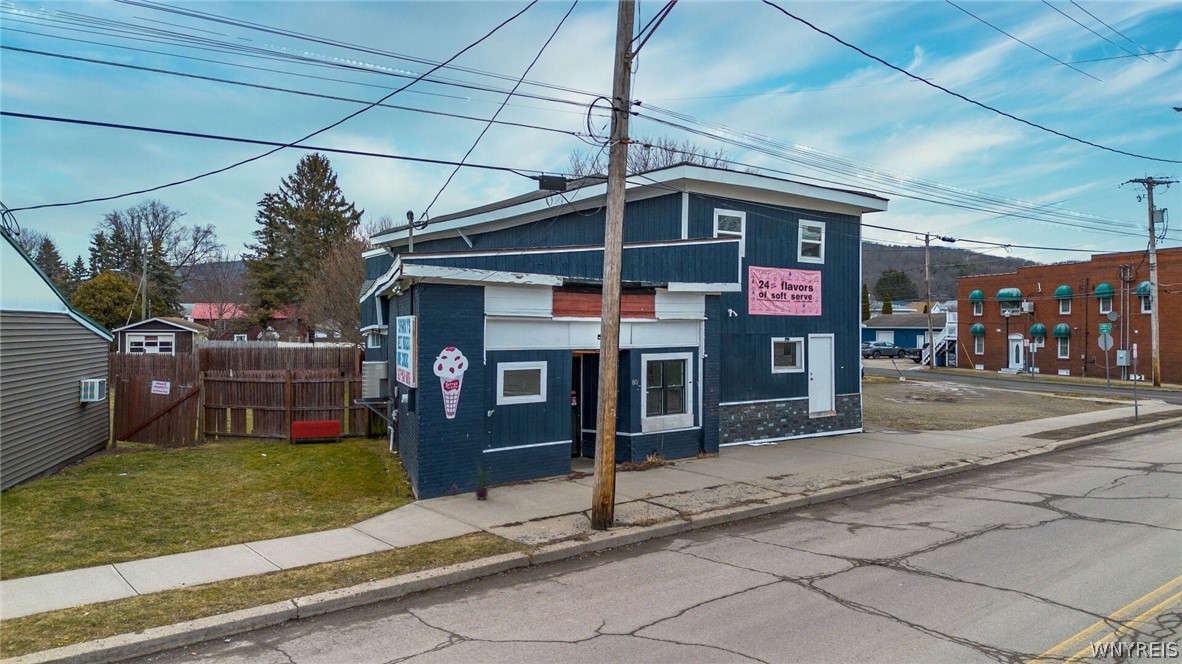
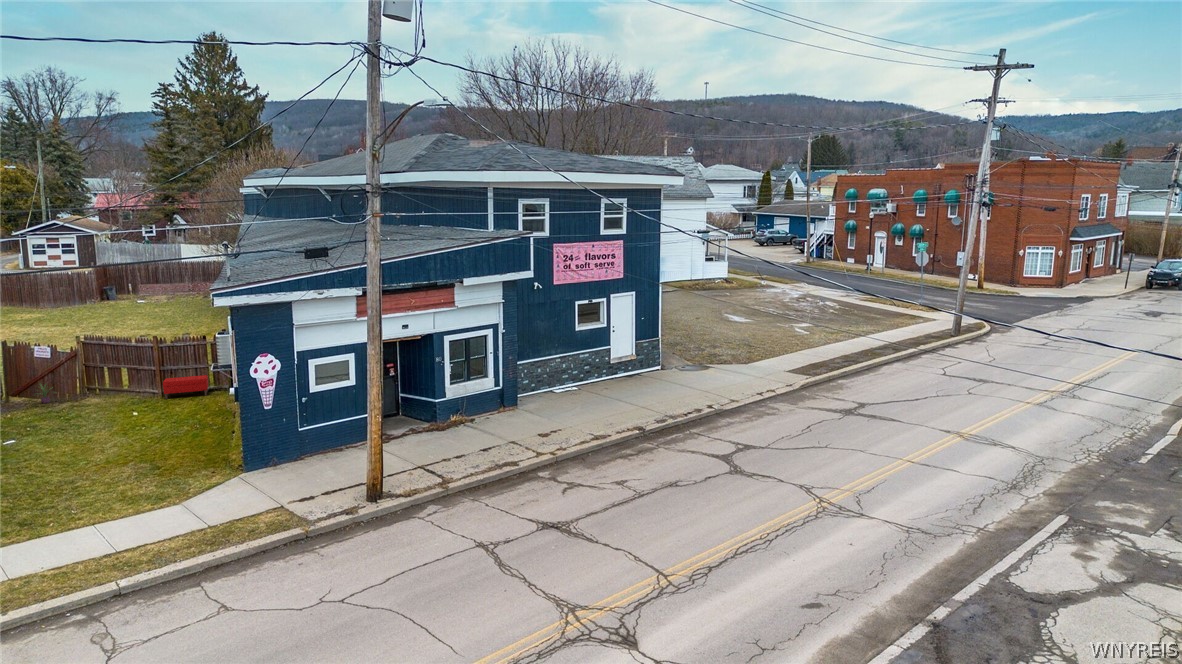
decorative plant: present [475,466,488,499] -> present [41,385,50,403]

